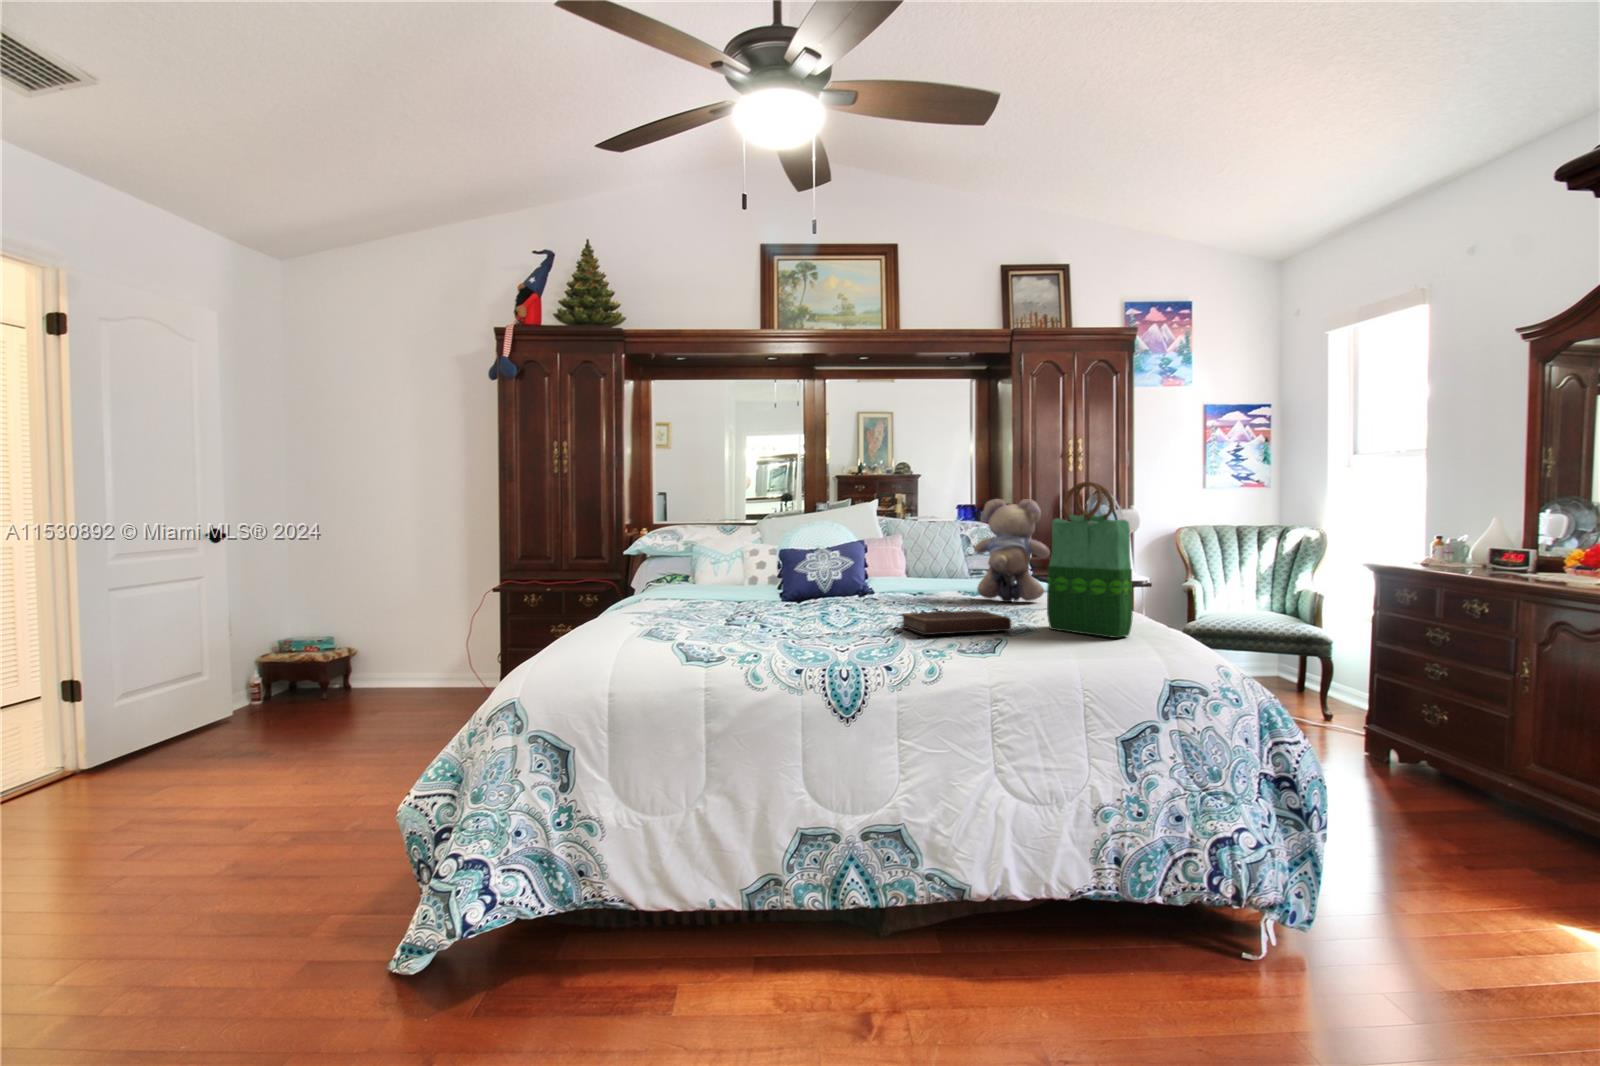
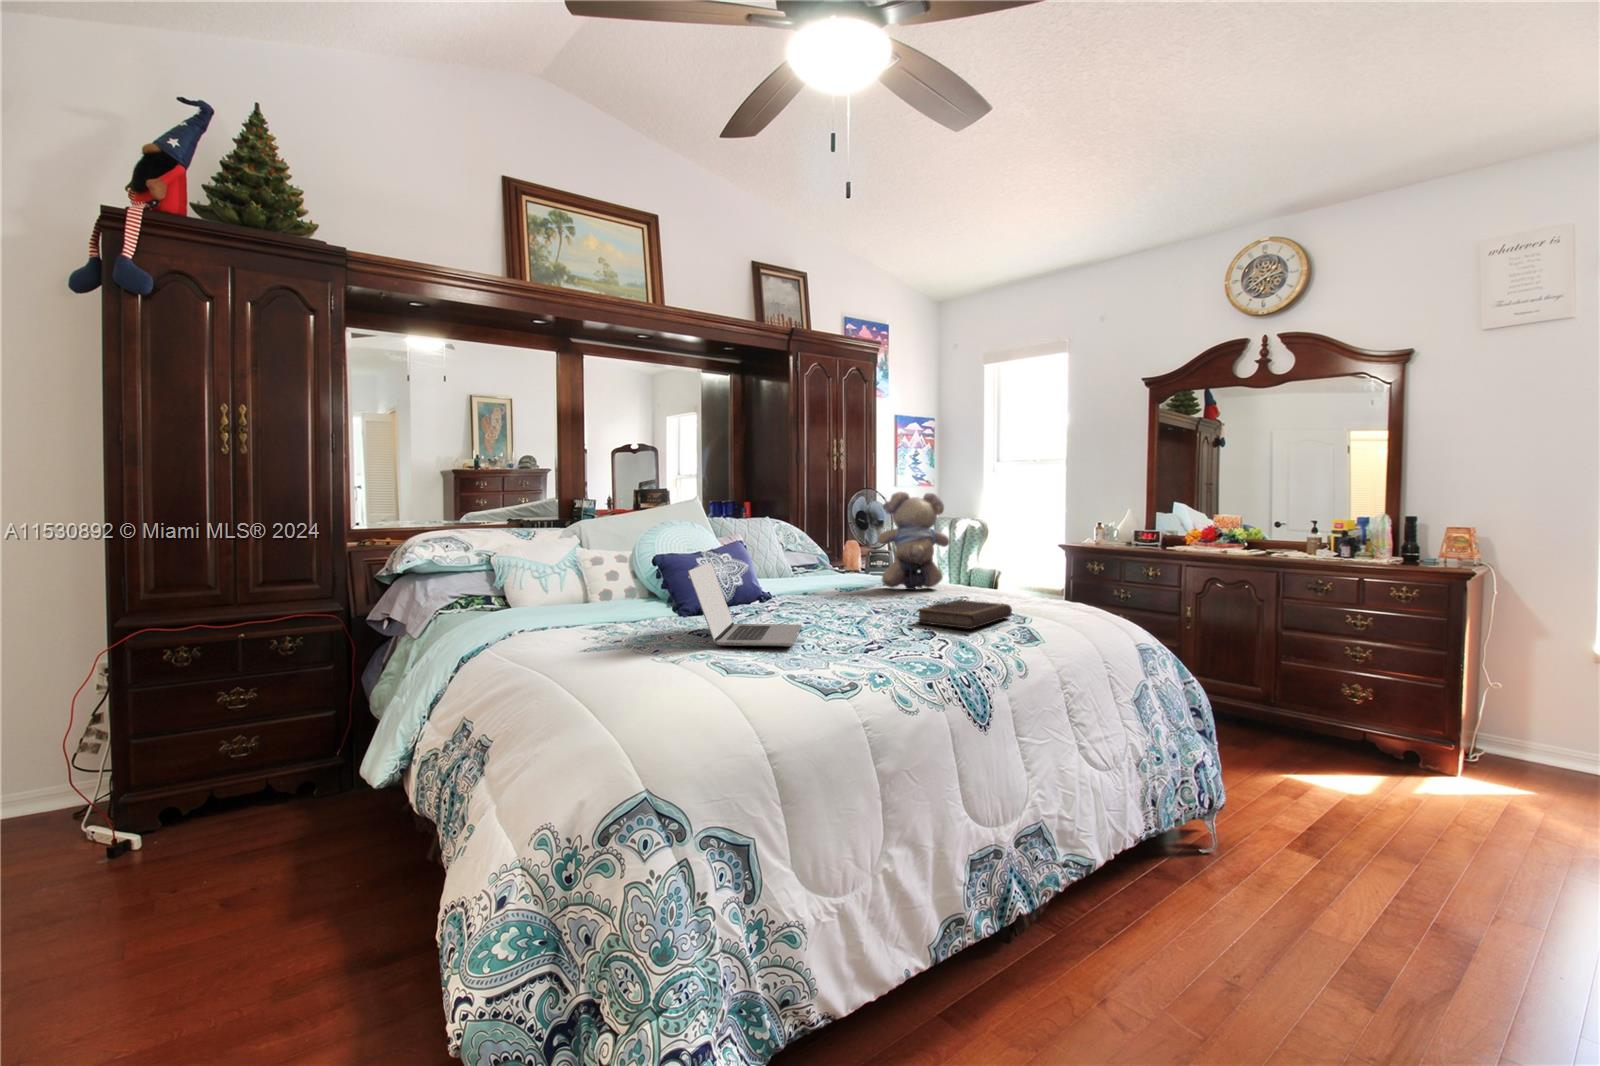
tote bag: present [1047,482,1133,638] -> none [1022,479,1100,615]
laptop: none [676,561,796,631] -> present [688,562,802,646]

